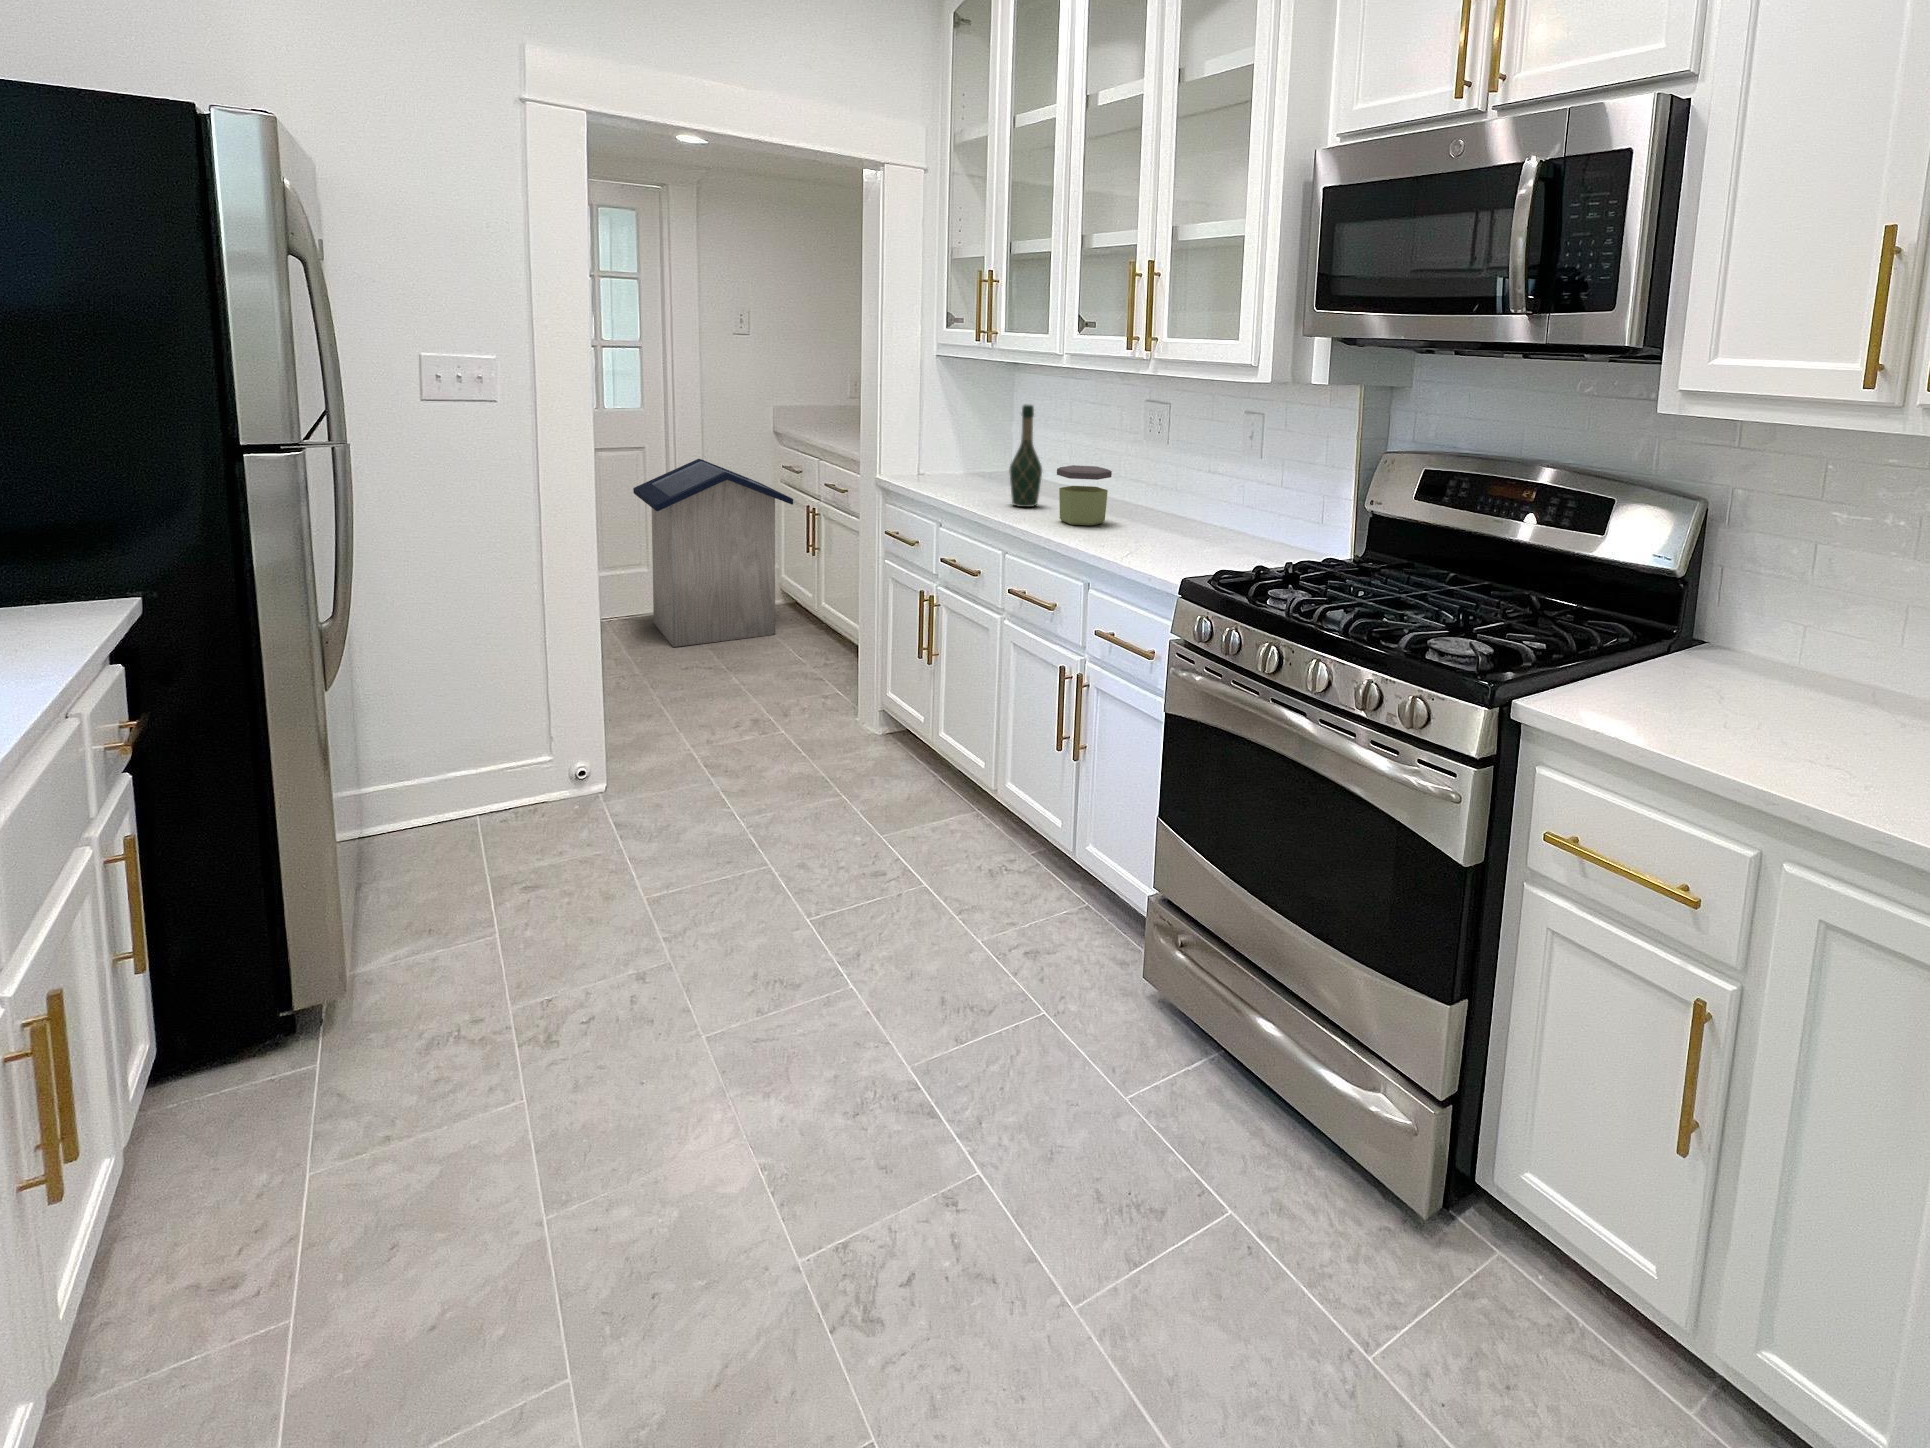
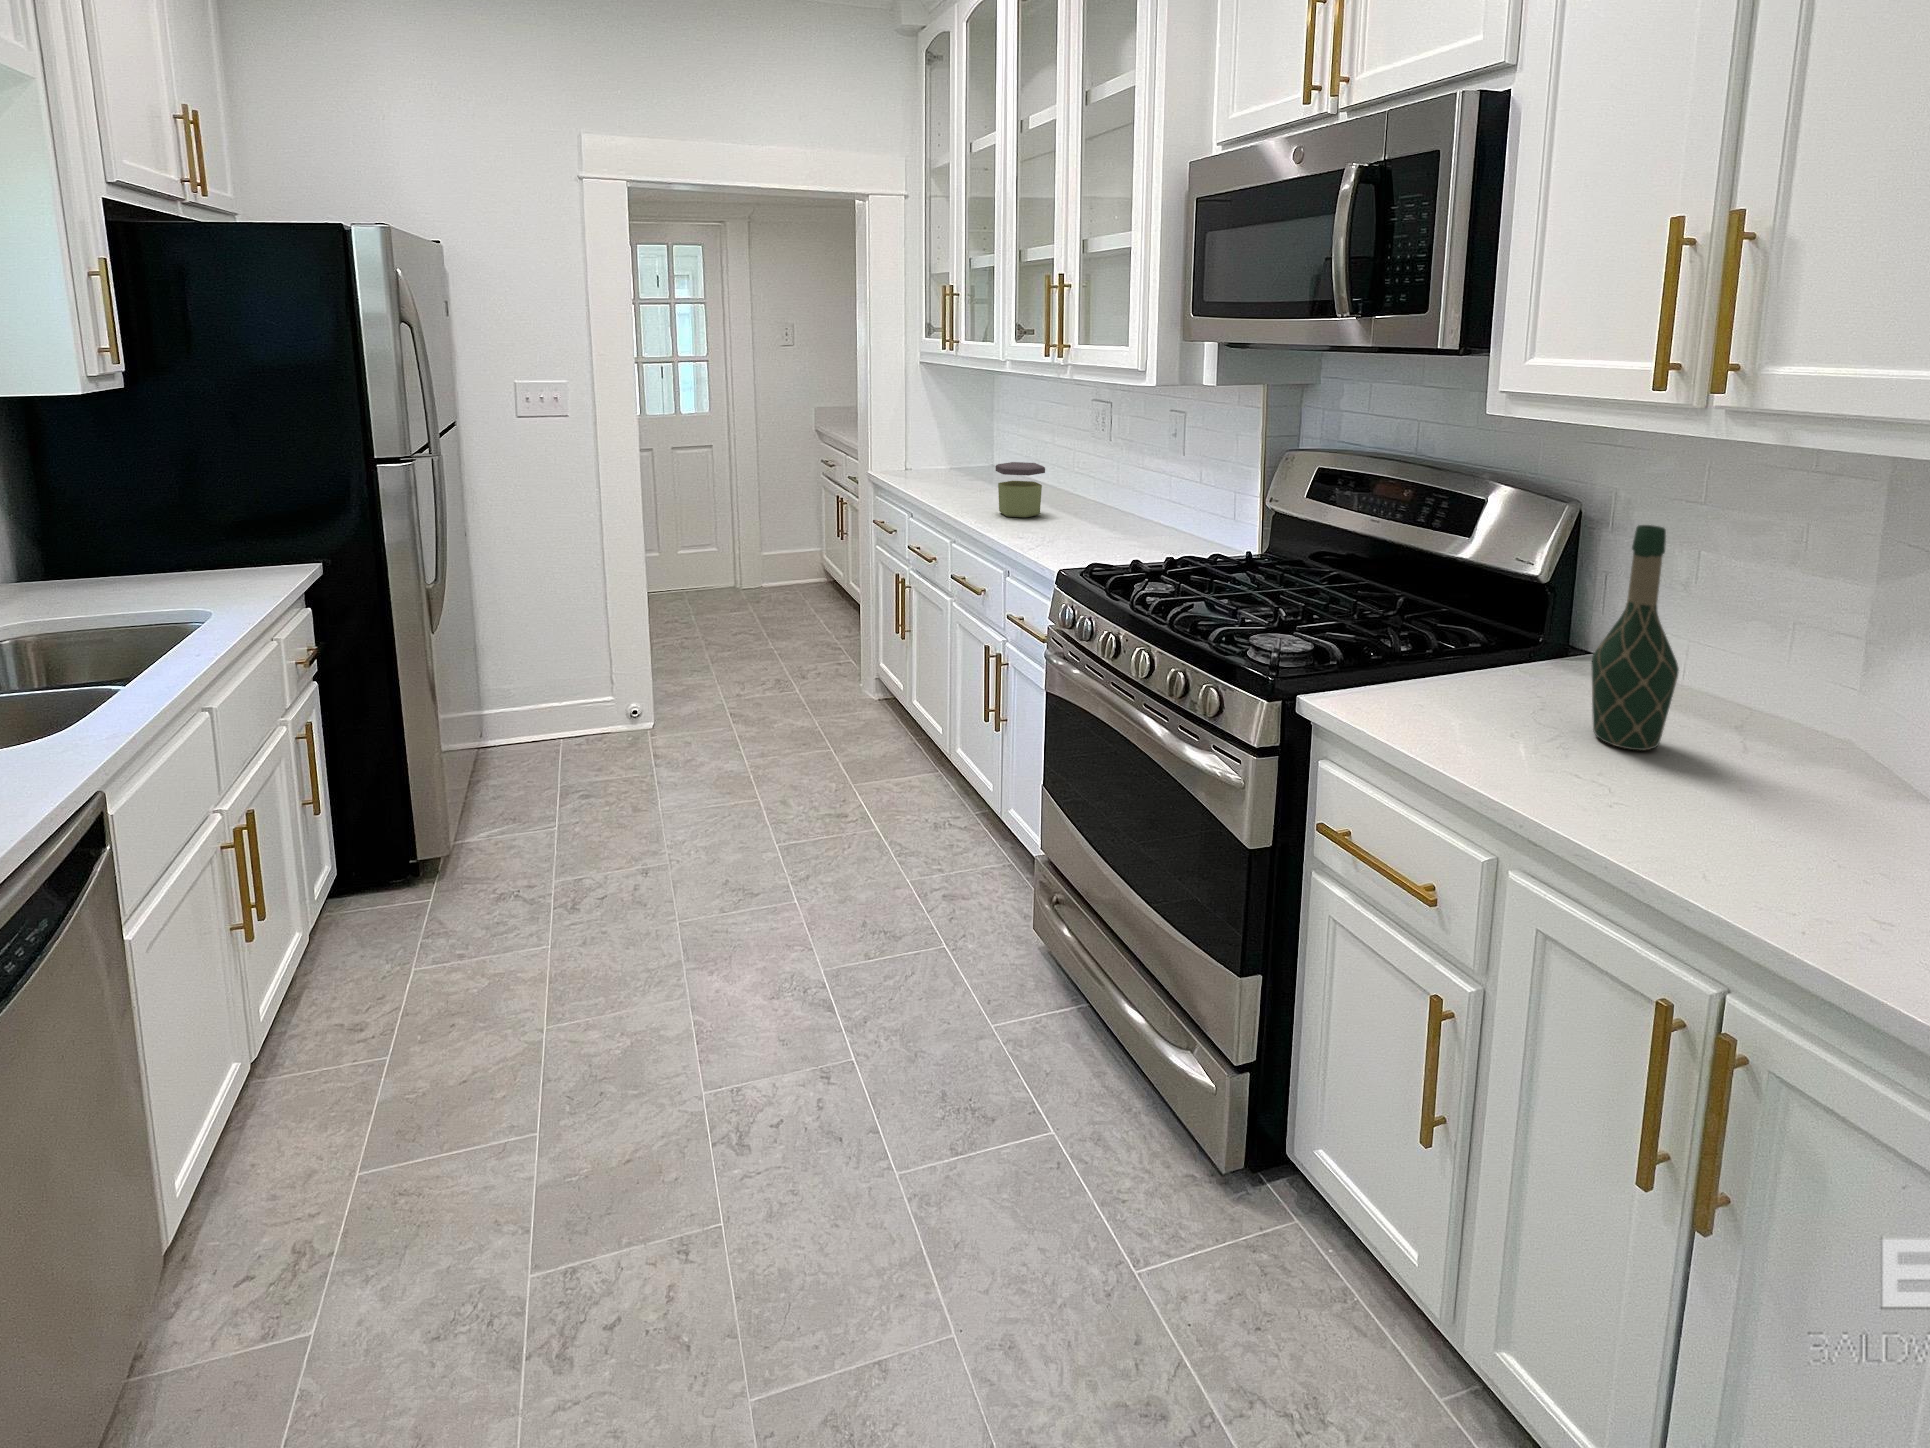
wine bottle: present [1009,405,1042,507] -> present [1592,525,1679,750]
trash can: present [633,459,793,647] -> none [701,455,822,614]

